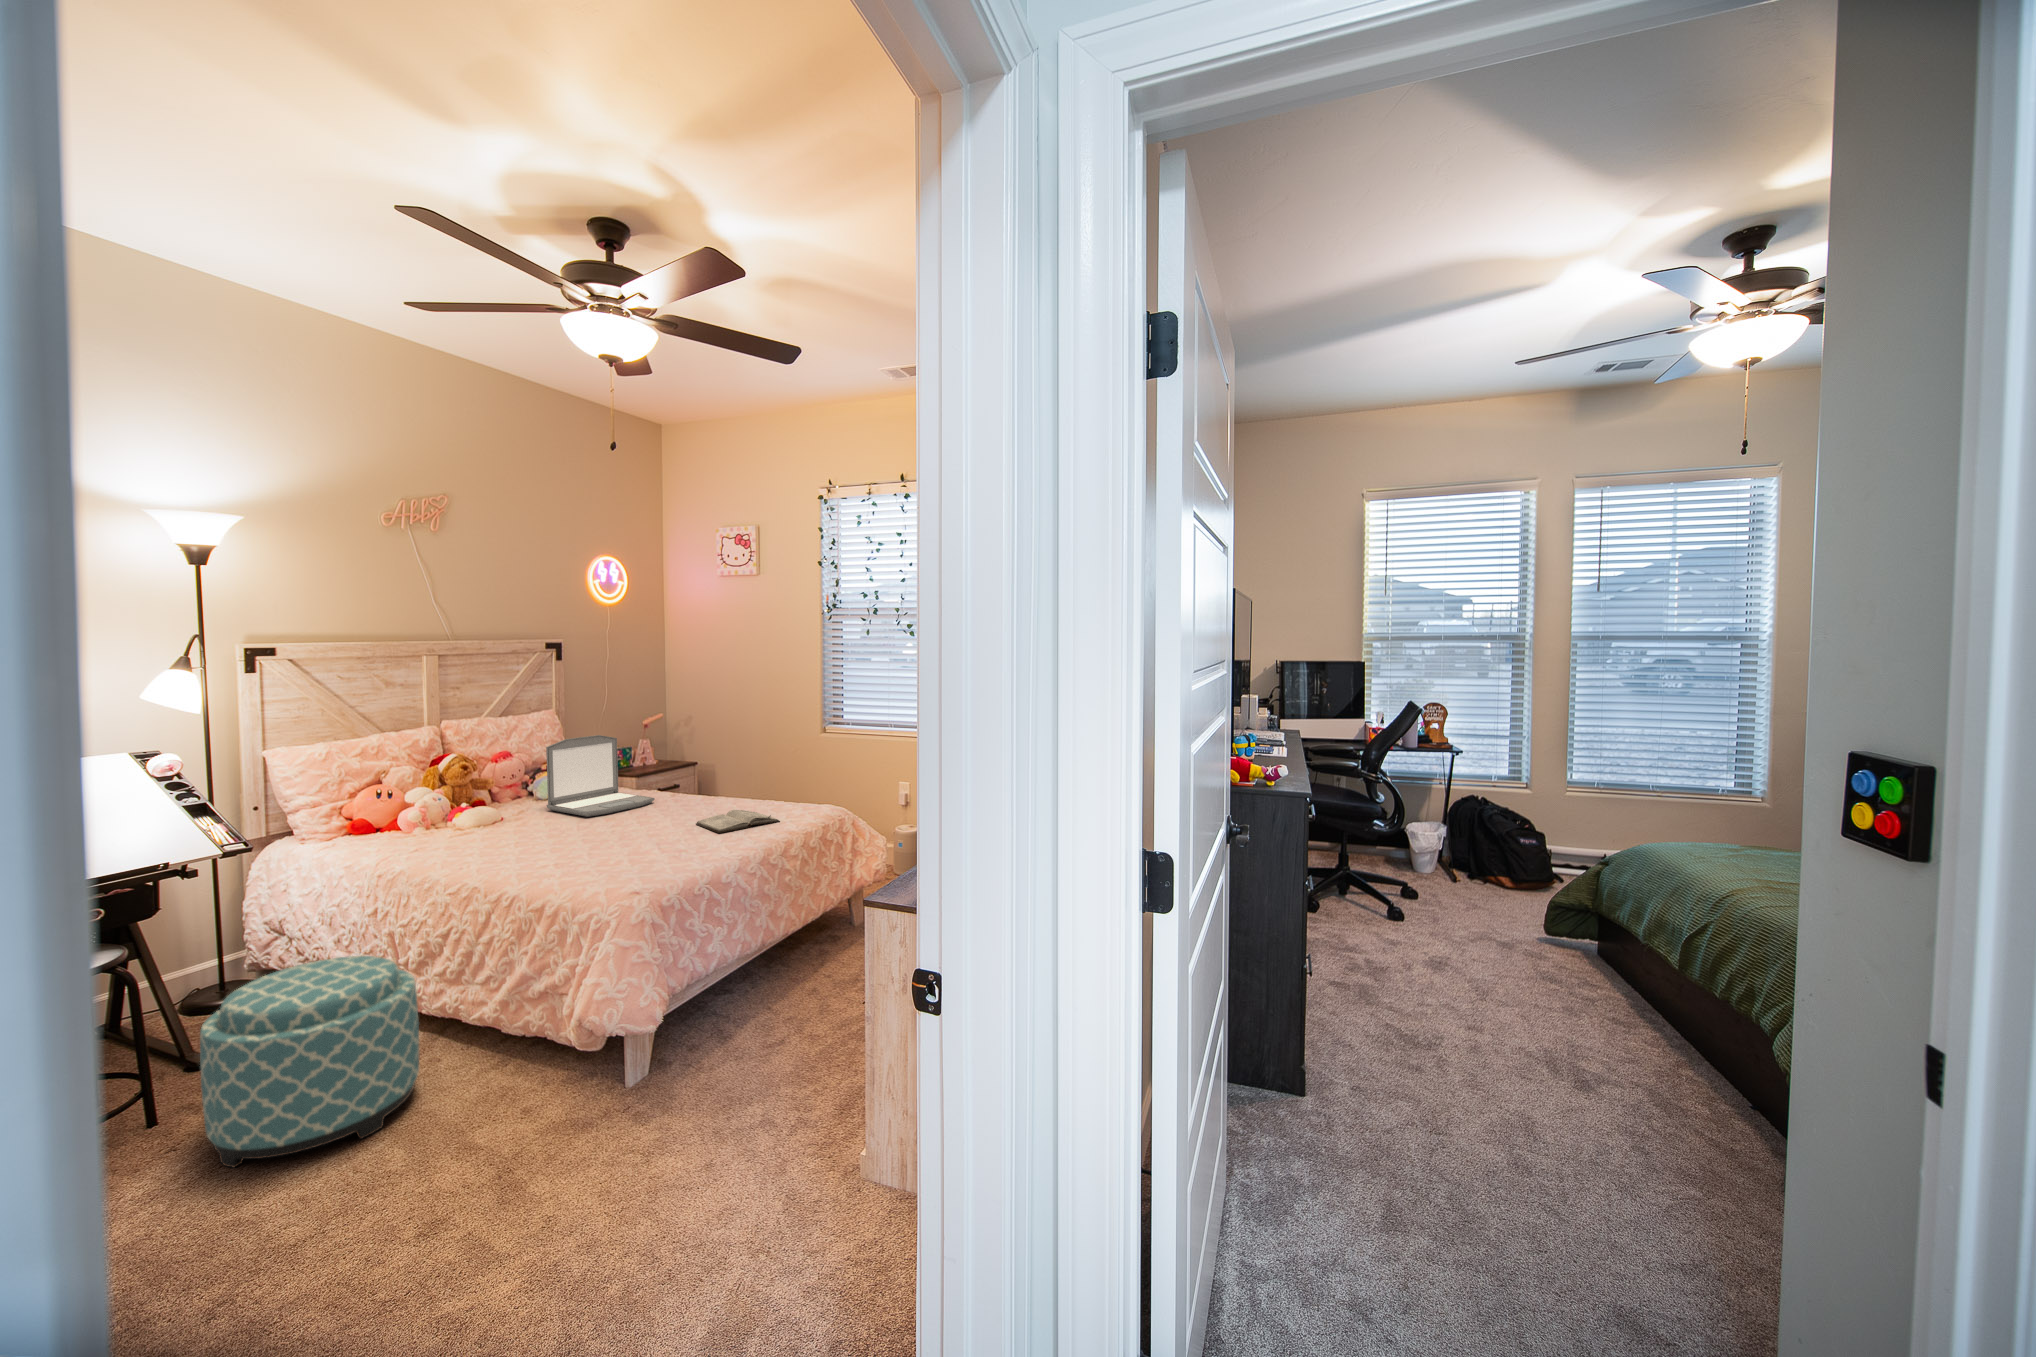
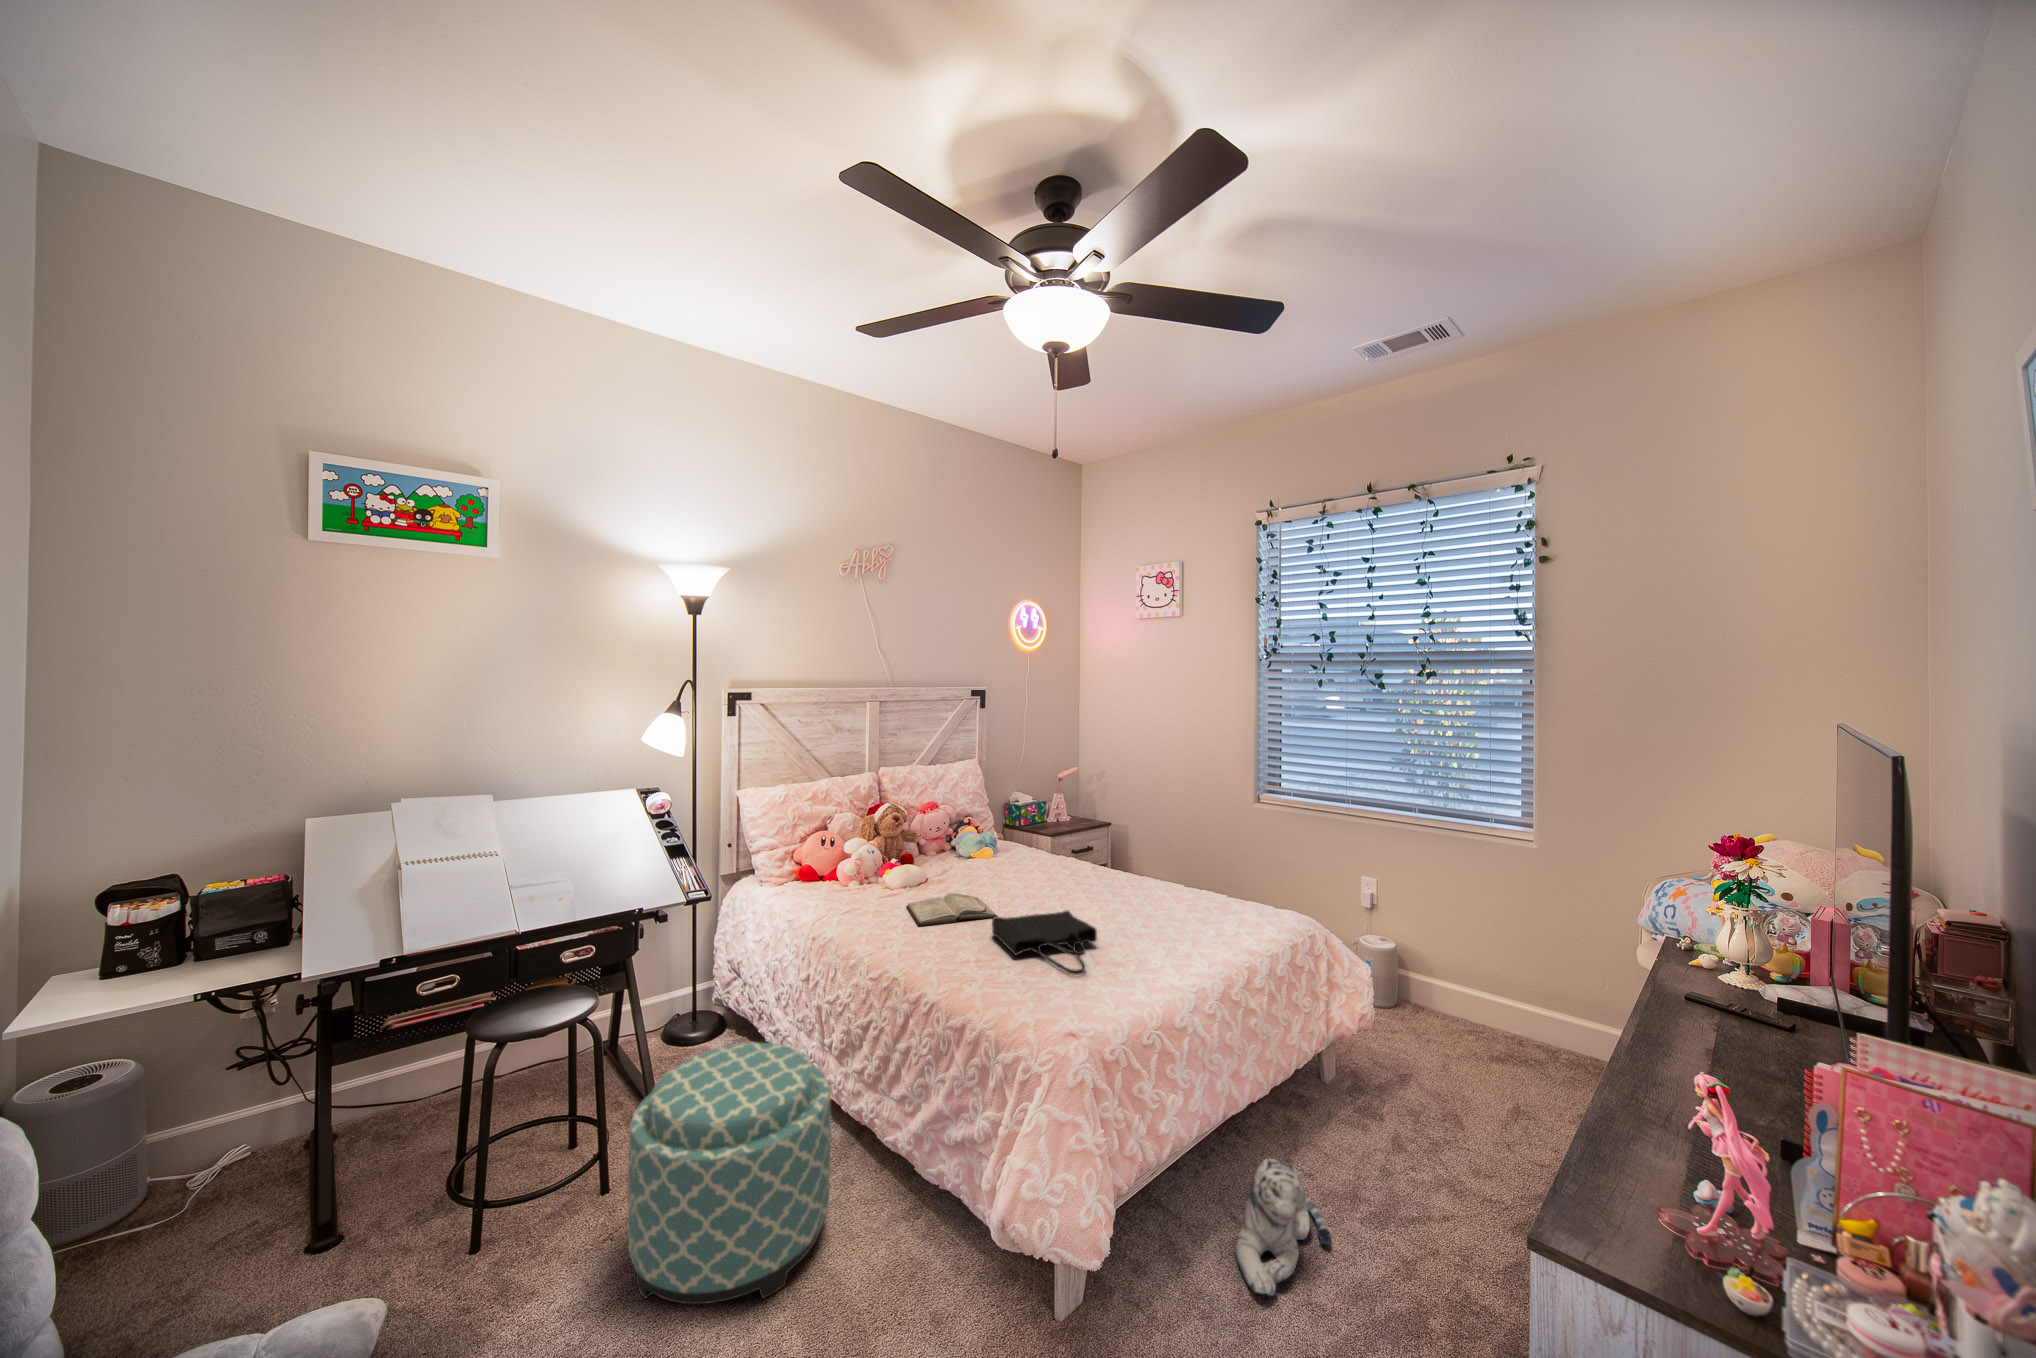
laptop: present [546,735,655,817] -> none [968,792,1076,888]
diary: present [696,810,780,833] -> present [906,893,997,926]
tote bag: none [569,823,664,862] -> present [992,910,1097,975]
plush toy: none [766,962,834,1042] -> present [1235,1159,1330,1296]

